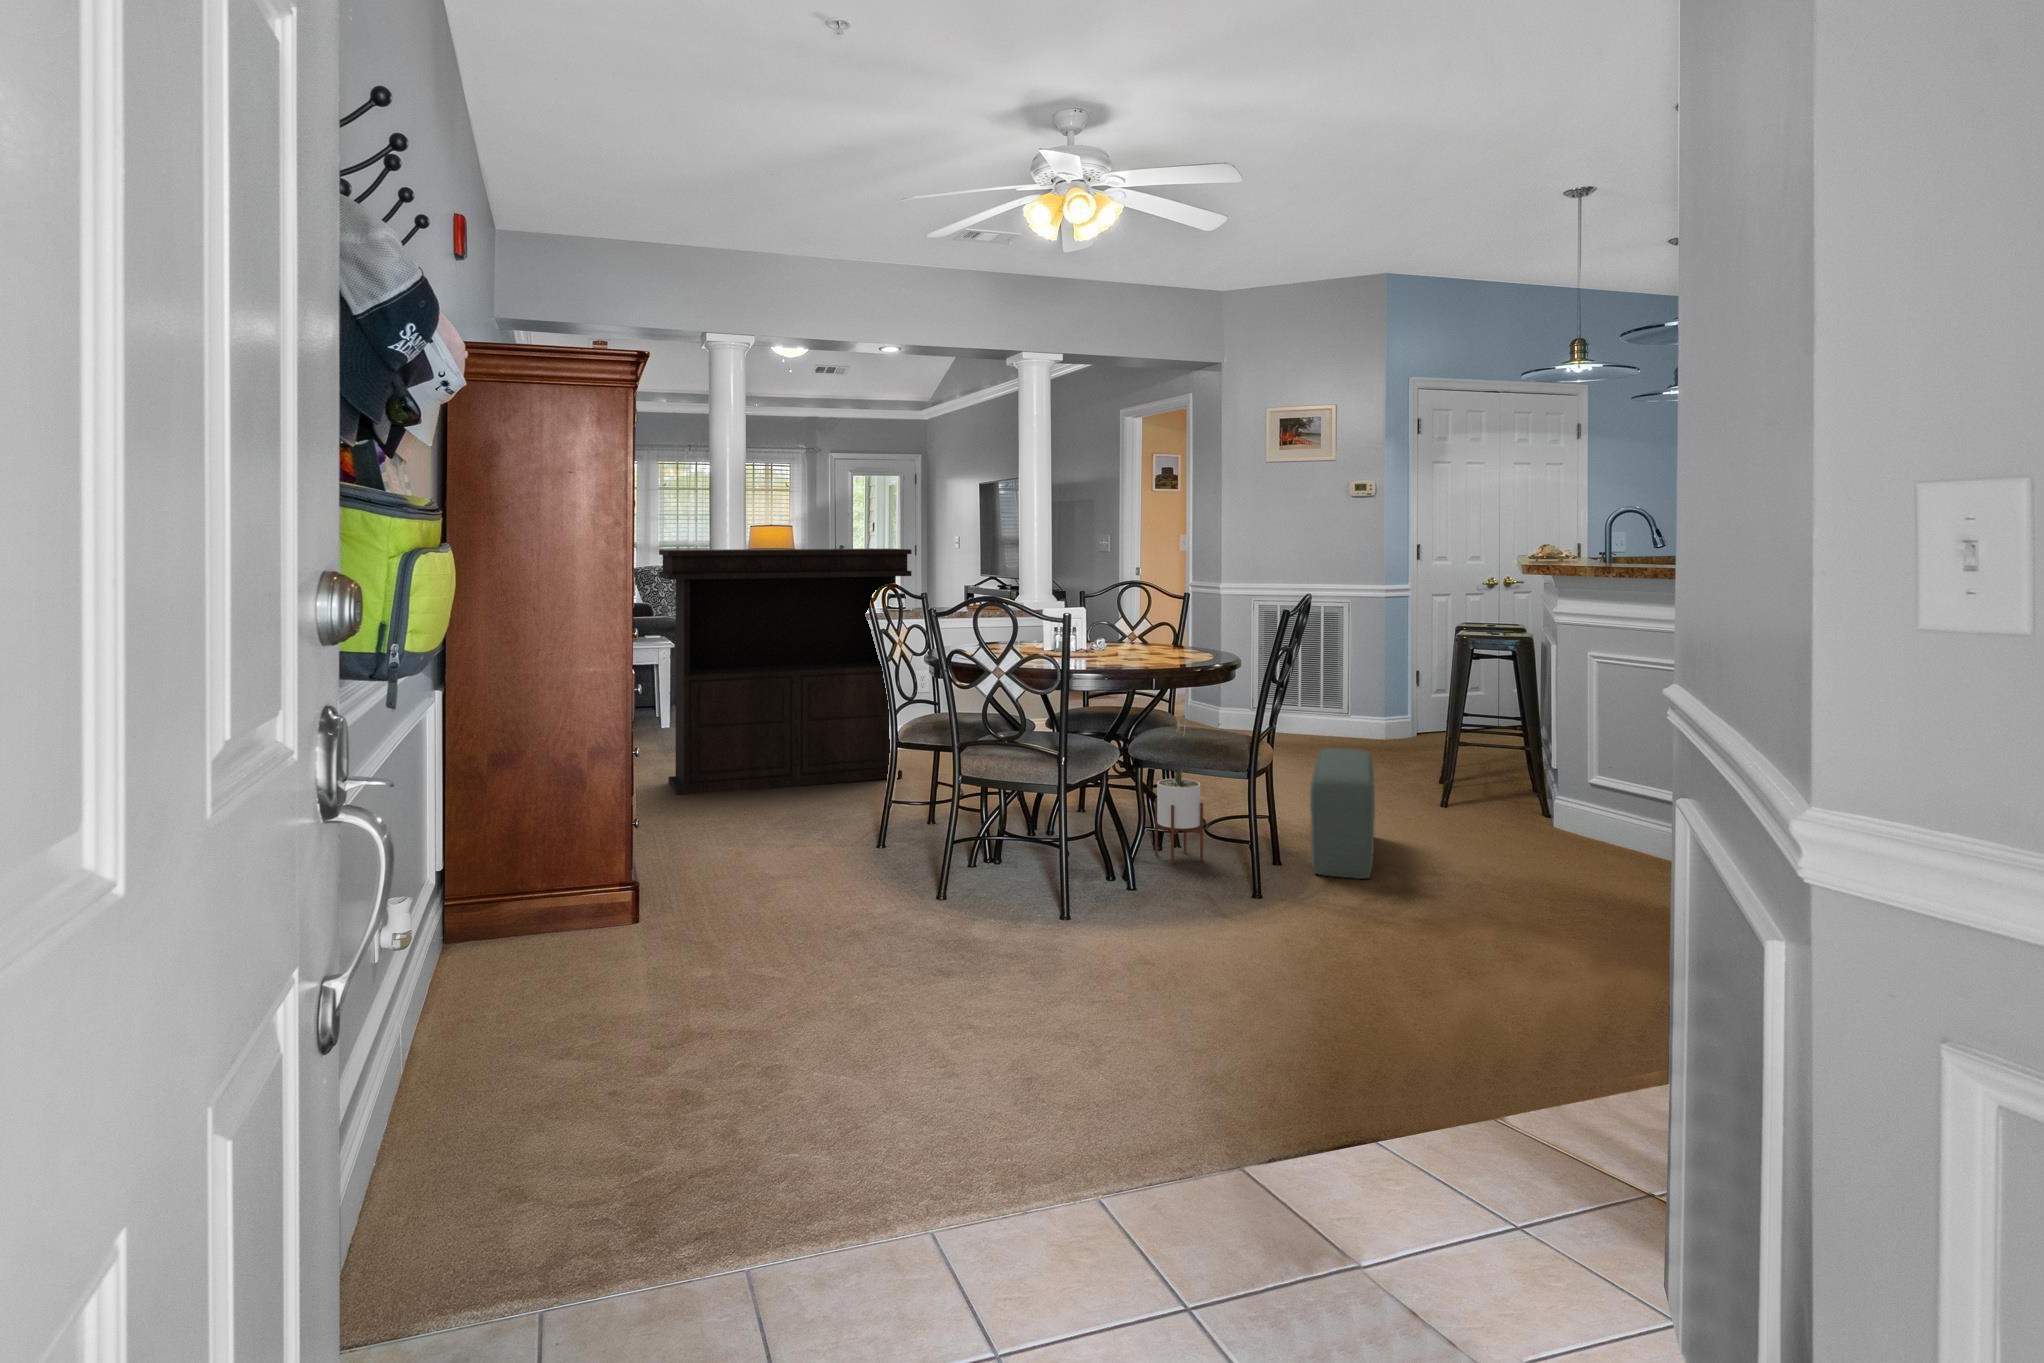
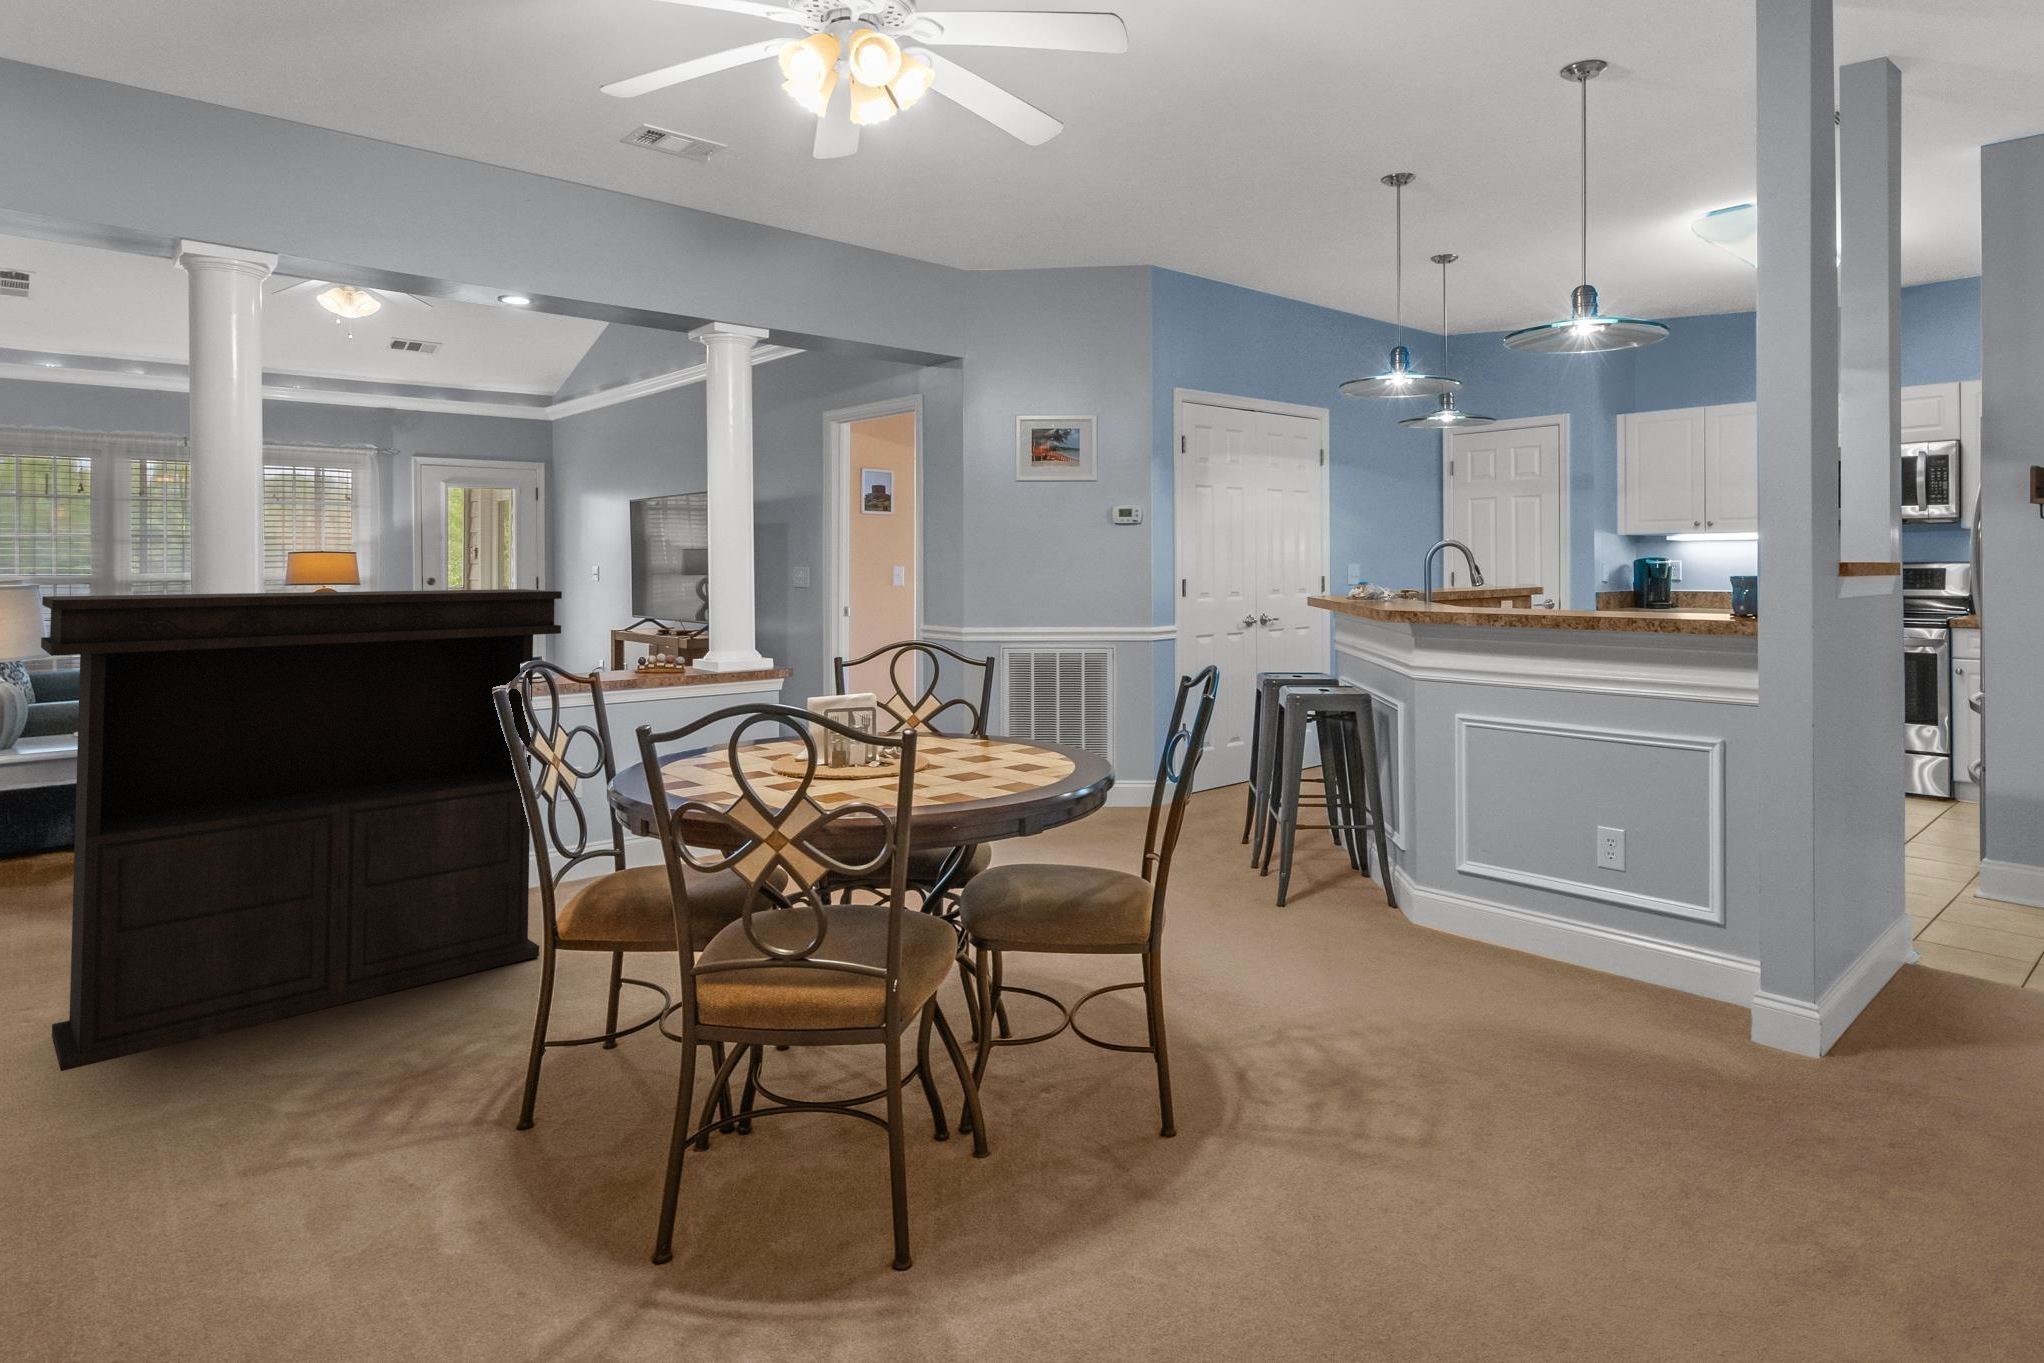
potted plant: present [1155,721,1203,864] -> none [1009,857,1087,1108]
pouf: present [1310,748,1375,879] -> none [1198,868,1336,1092]

